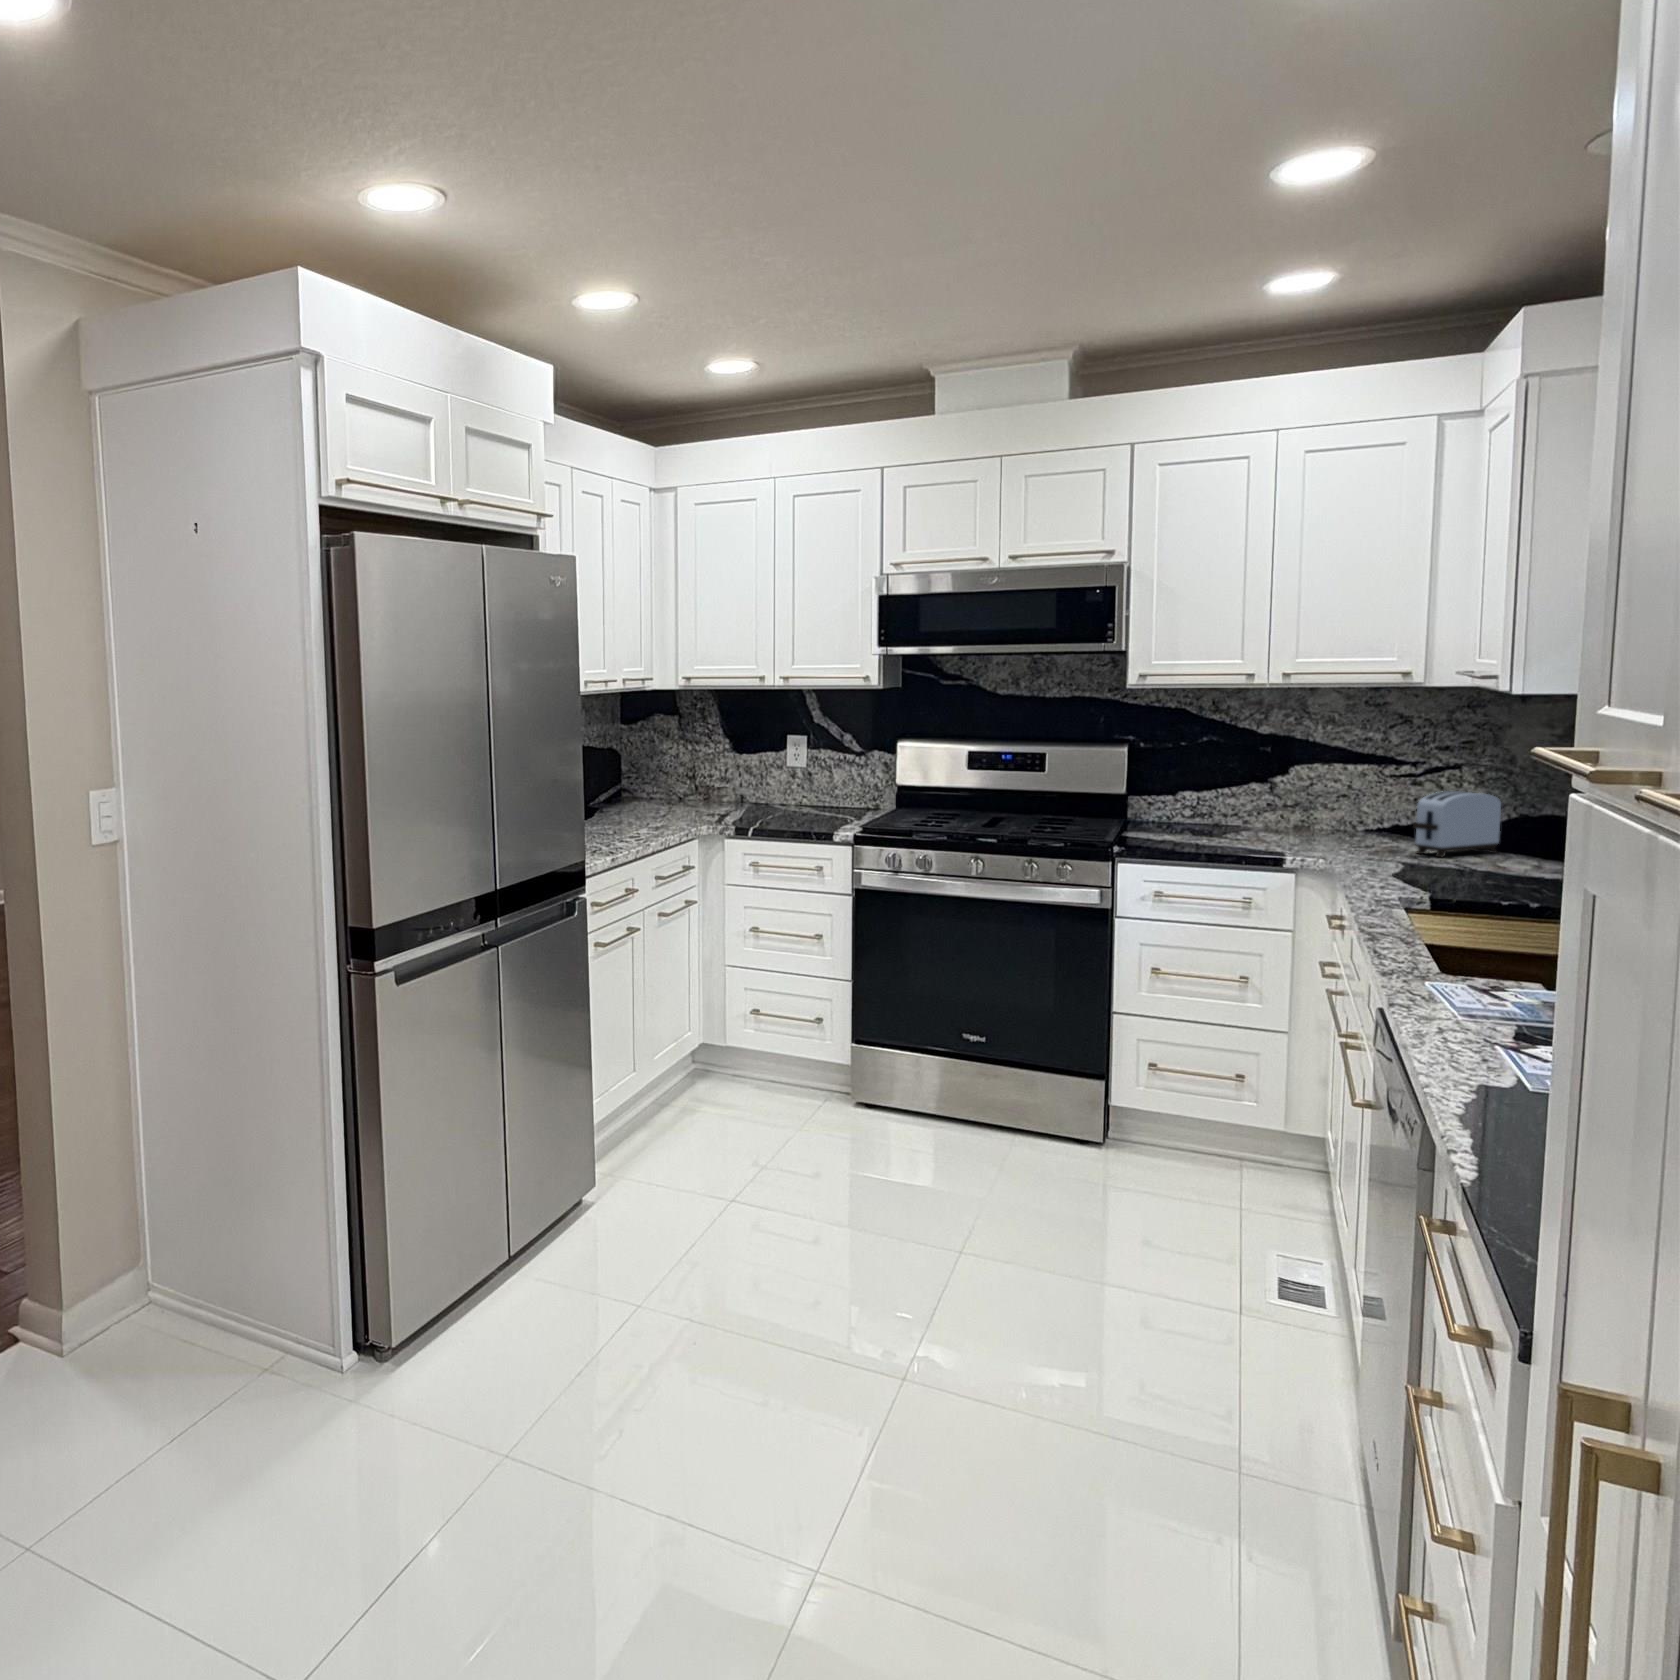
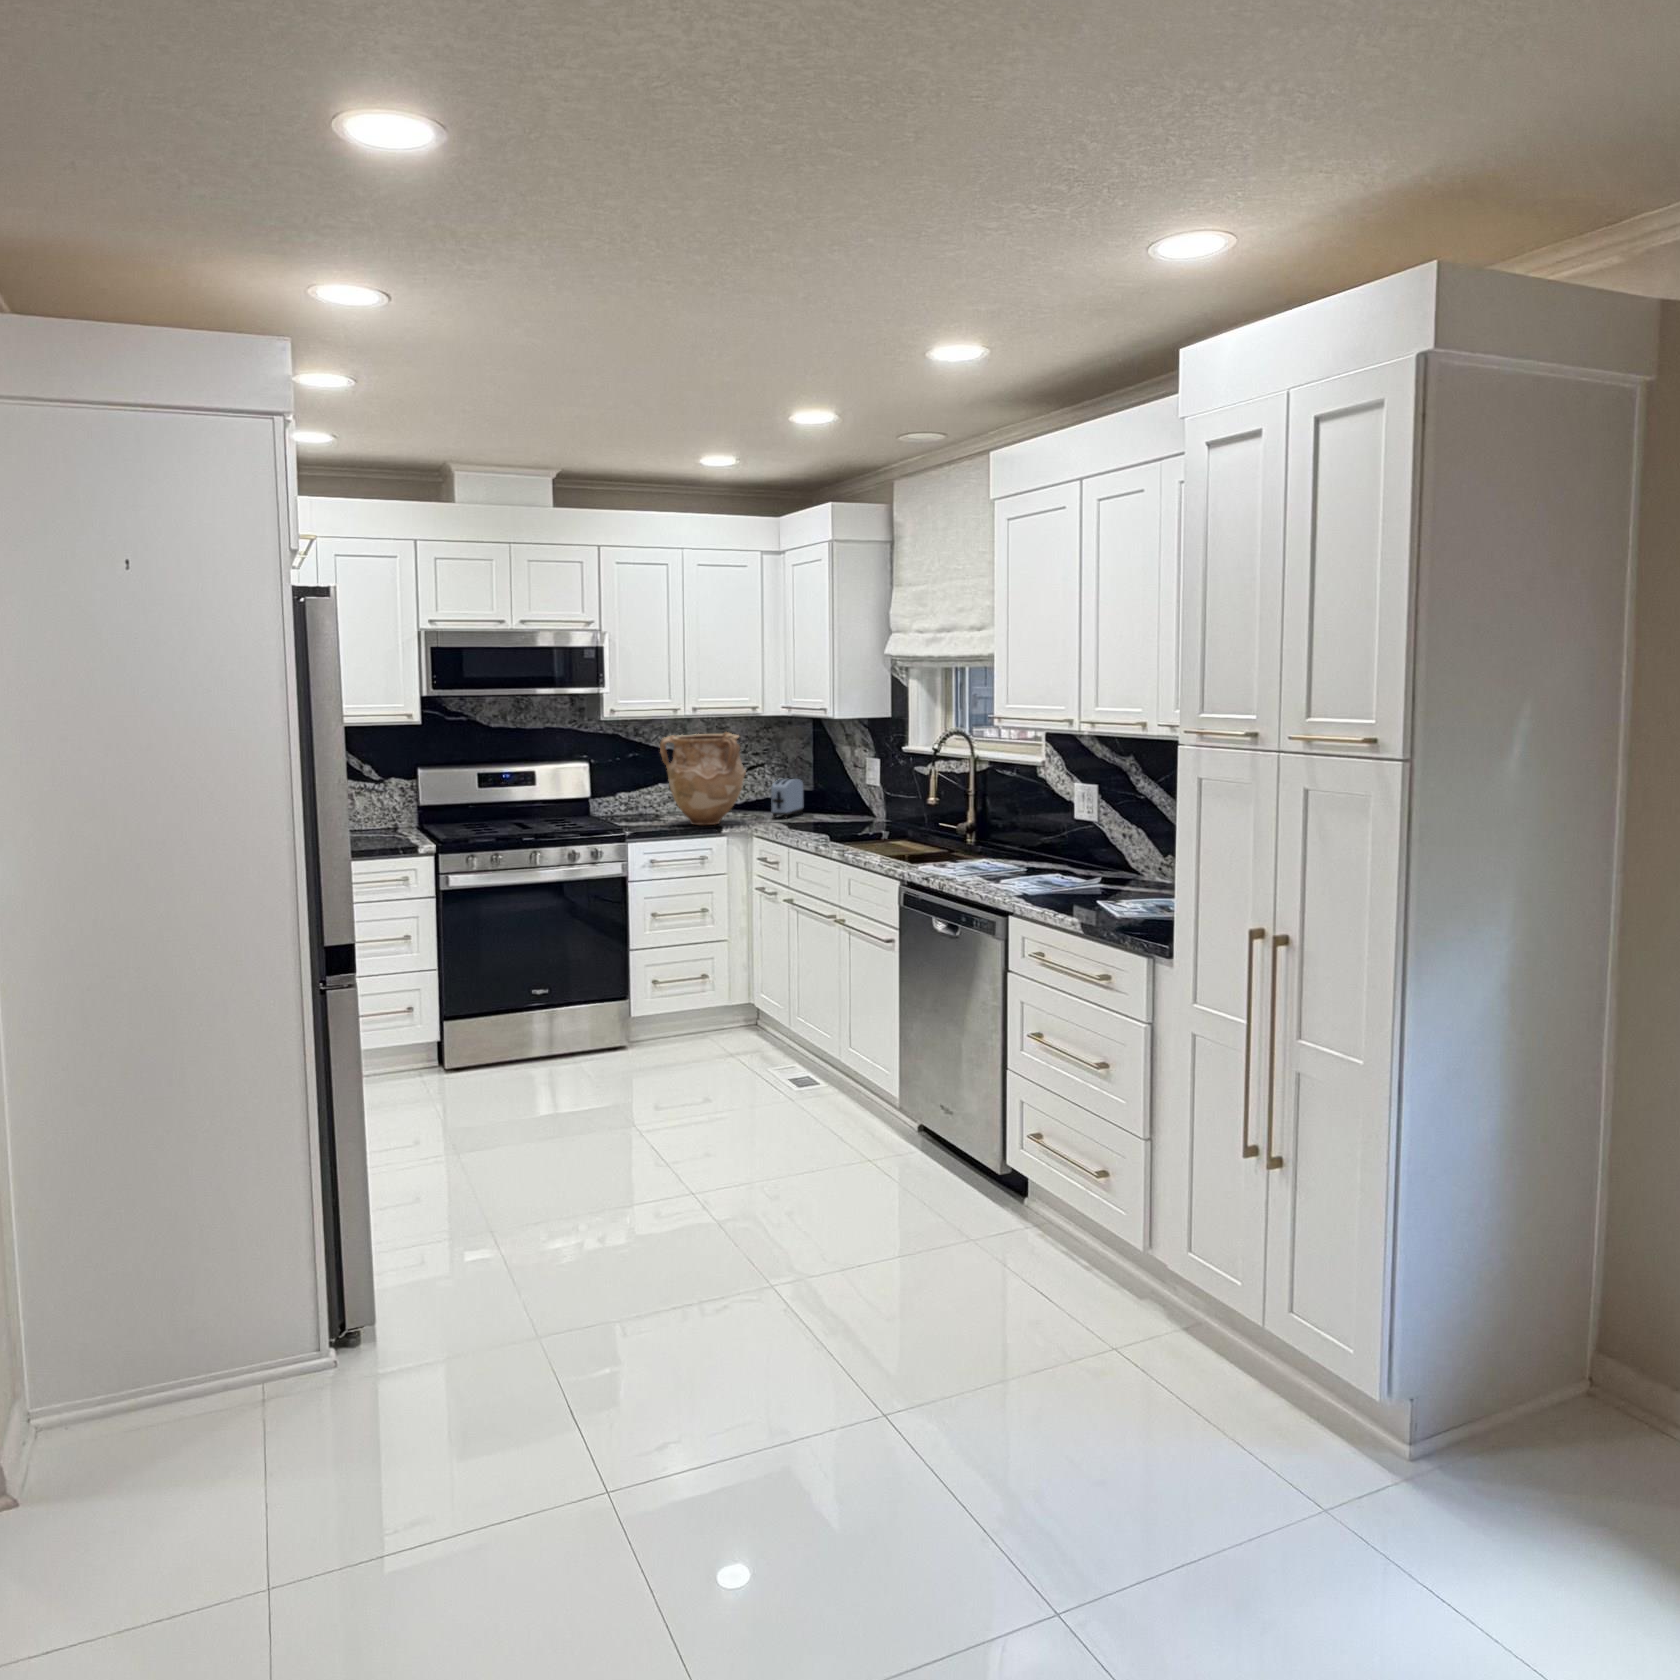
vase: none [1202,710,1350,852] -> present [660,732,746,825]

